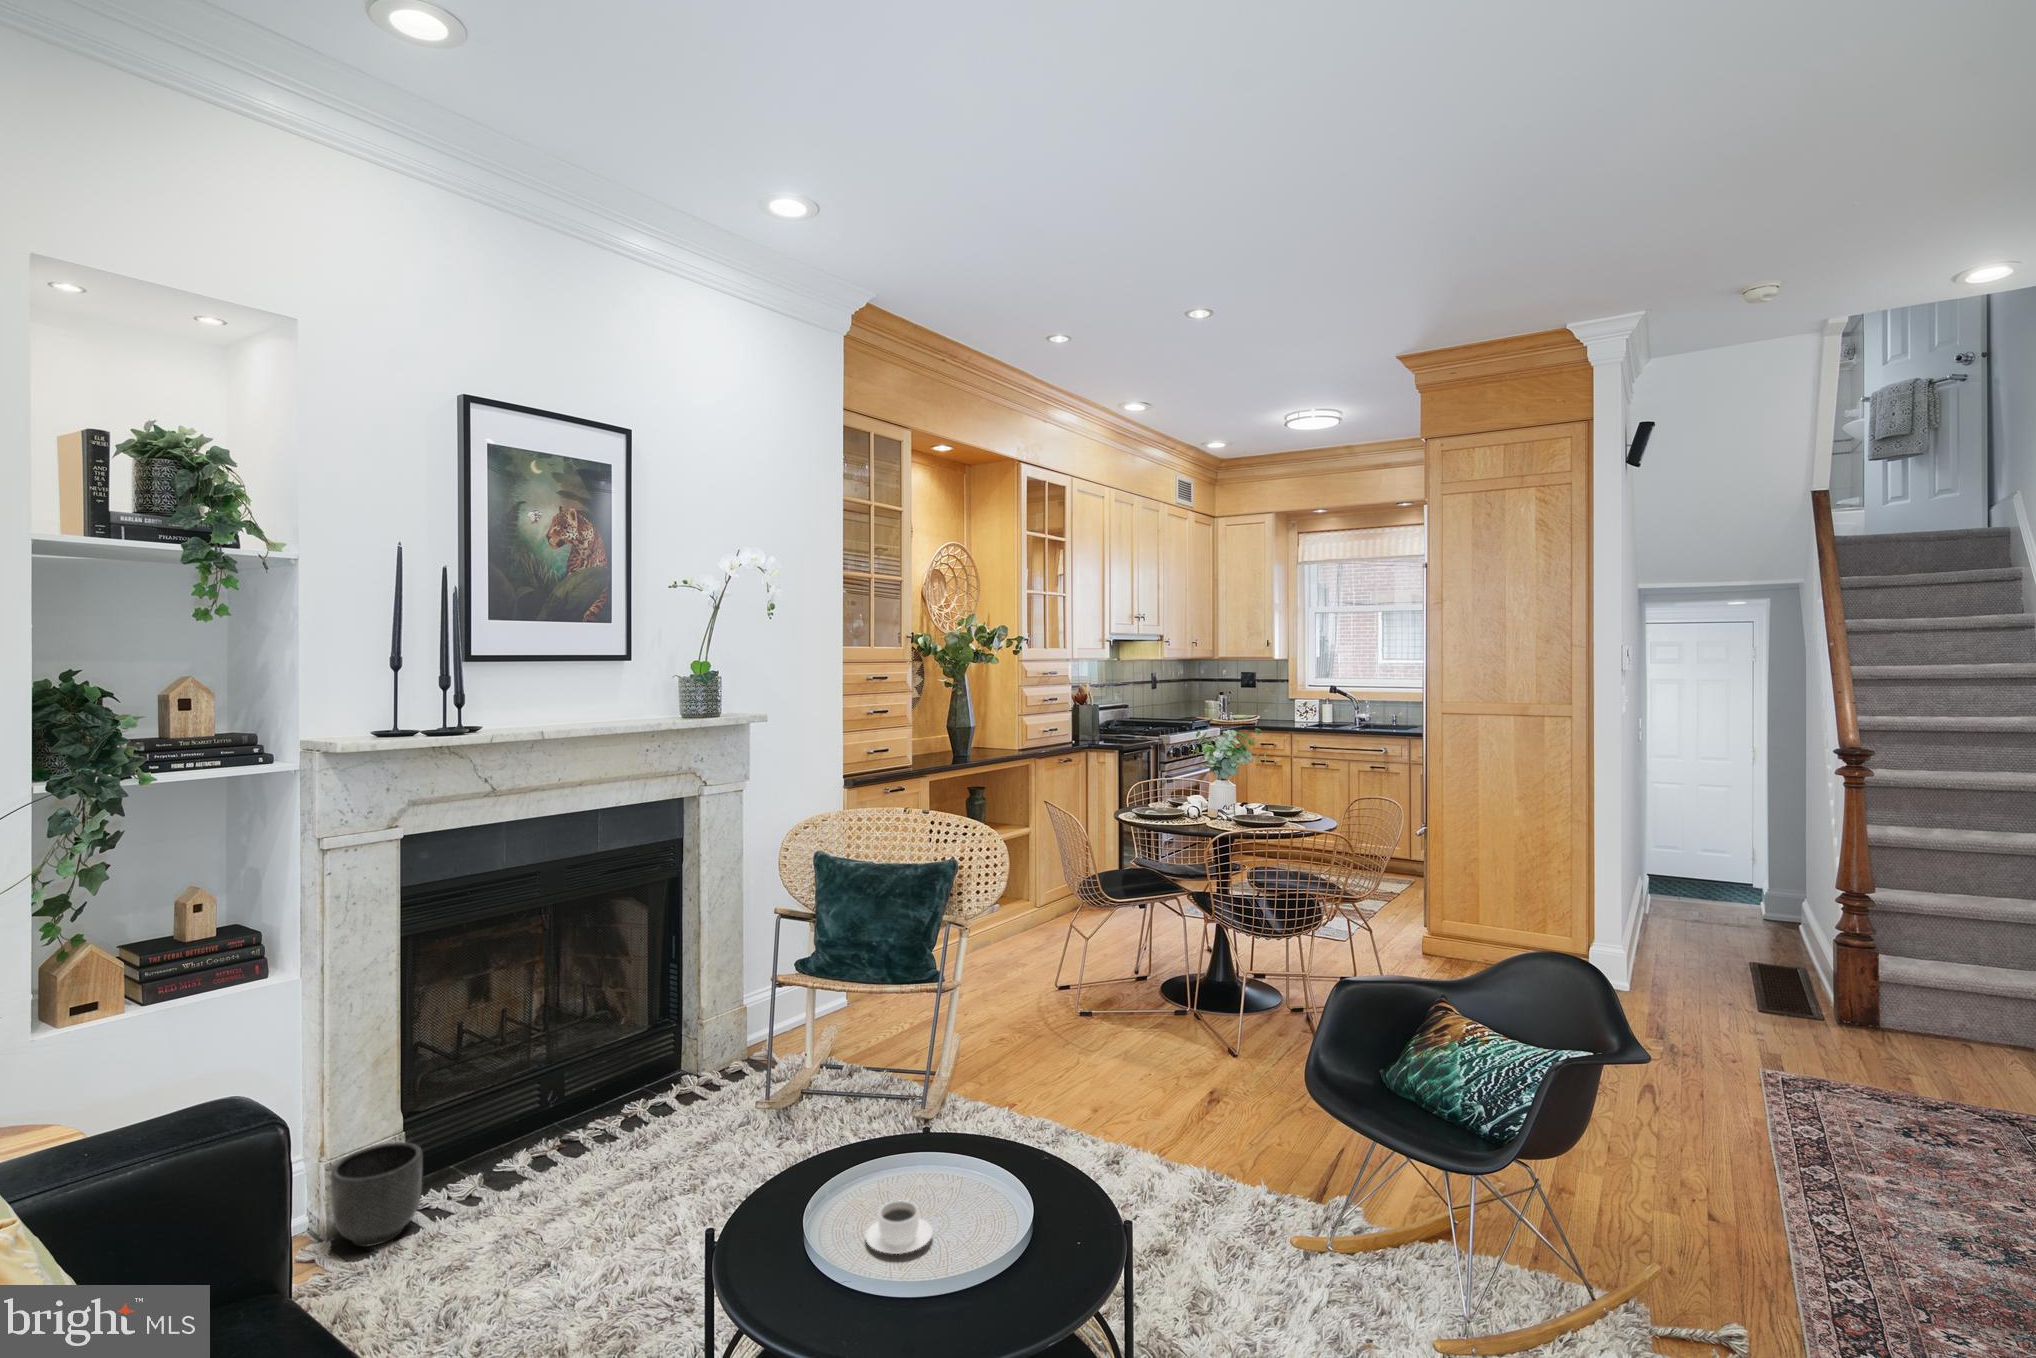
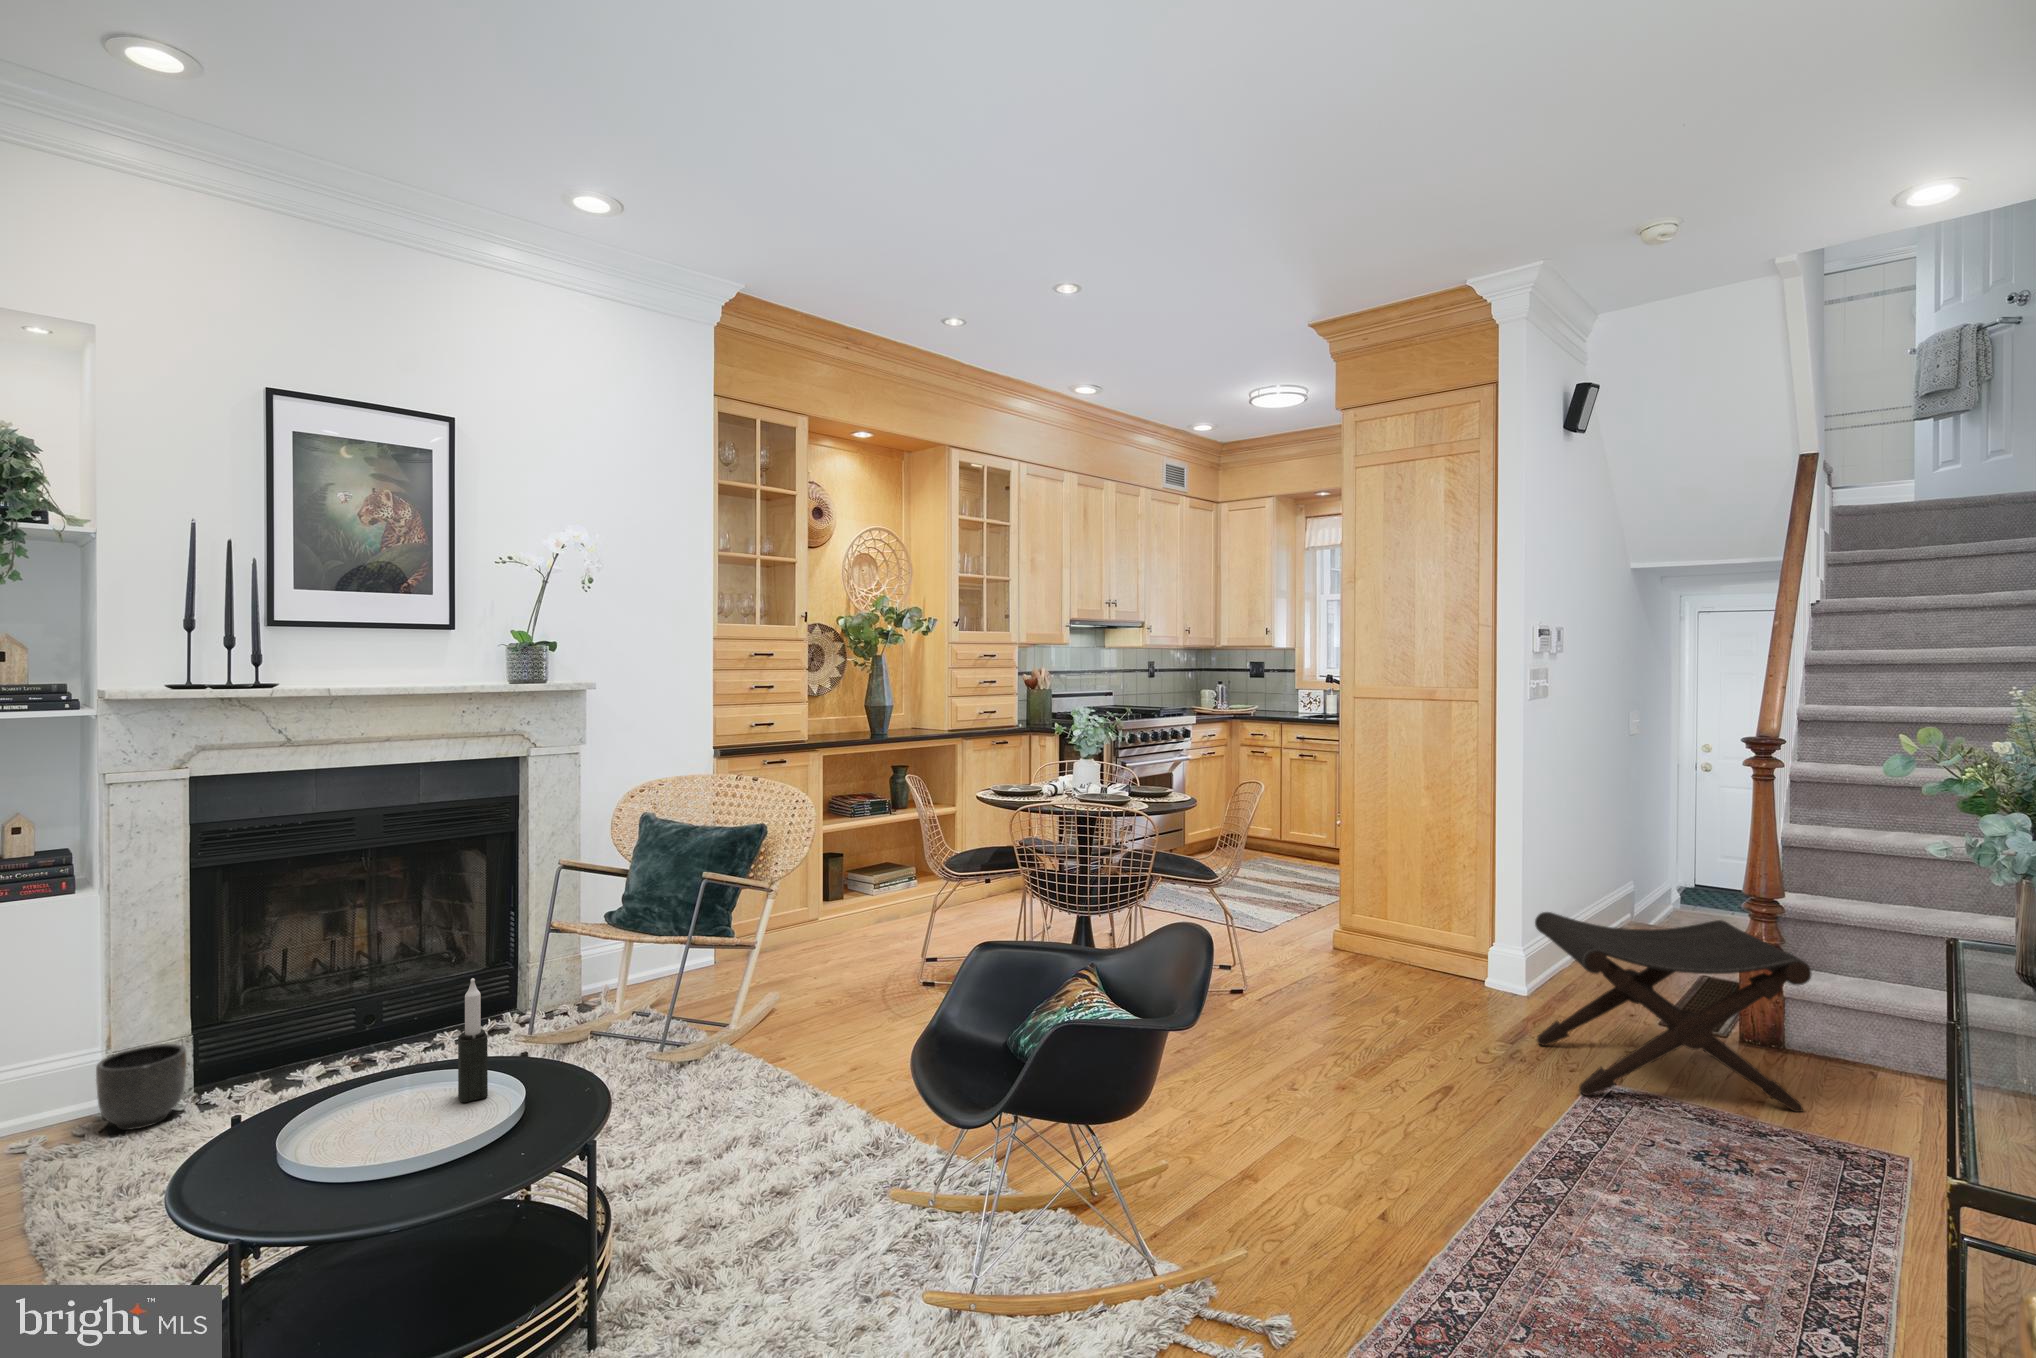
footstool: none [1677,913,1956,1084] -> present [1535,912,1811,1112]
candle: none [936,1058,967,1193] -> present [458,978,488,1102]
coffee cup: present [865,1199,933,1254] -> none [334,1099,407,1144]

